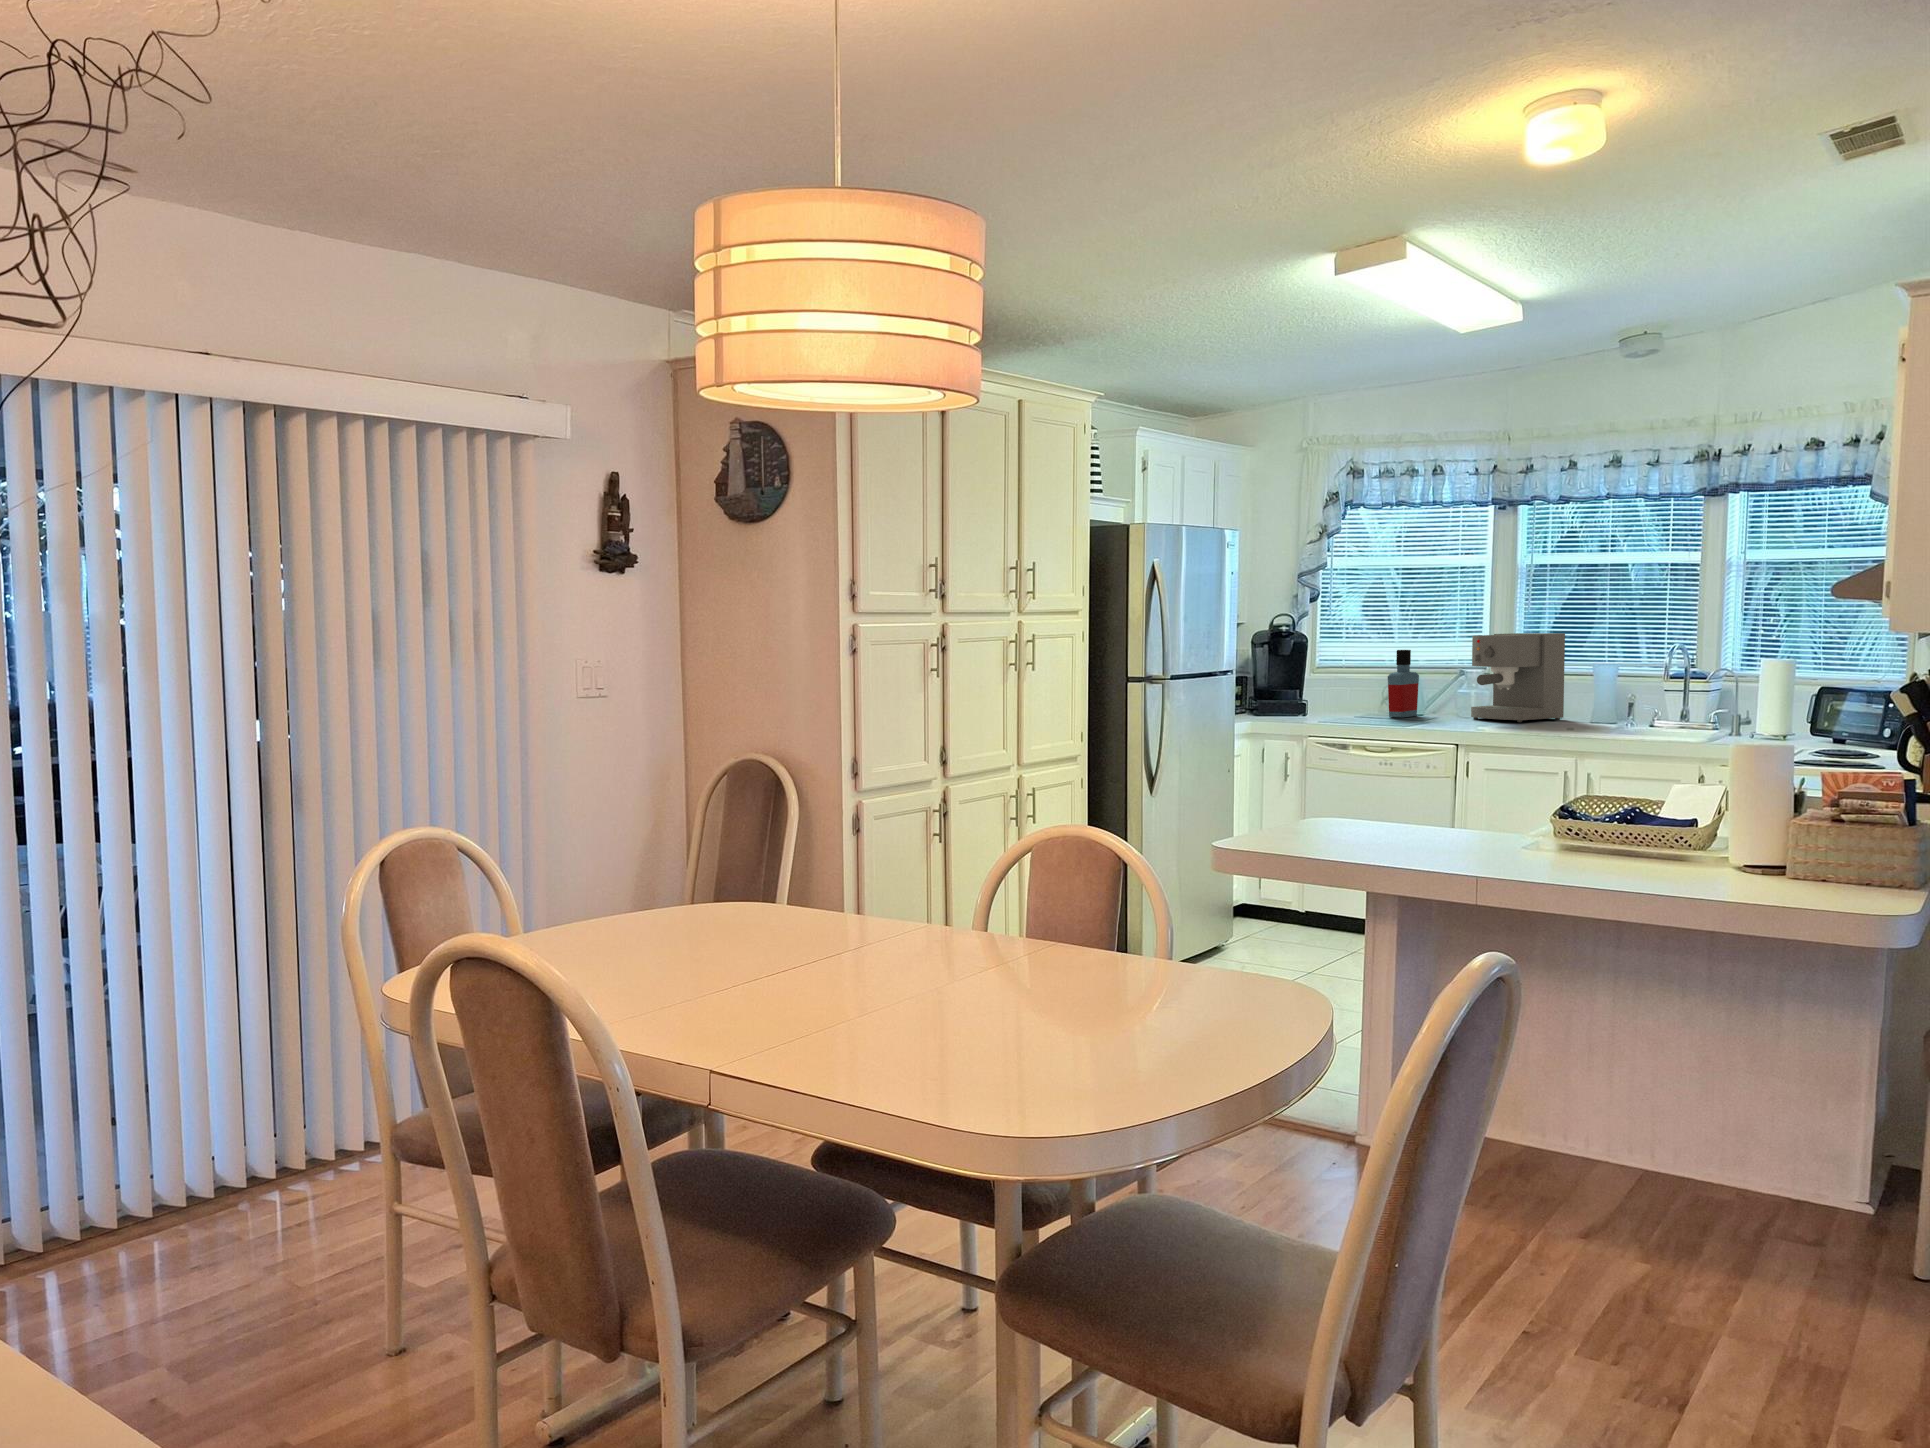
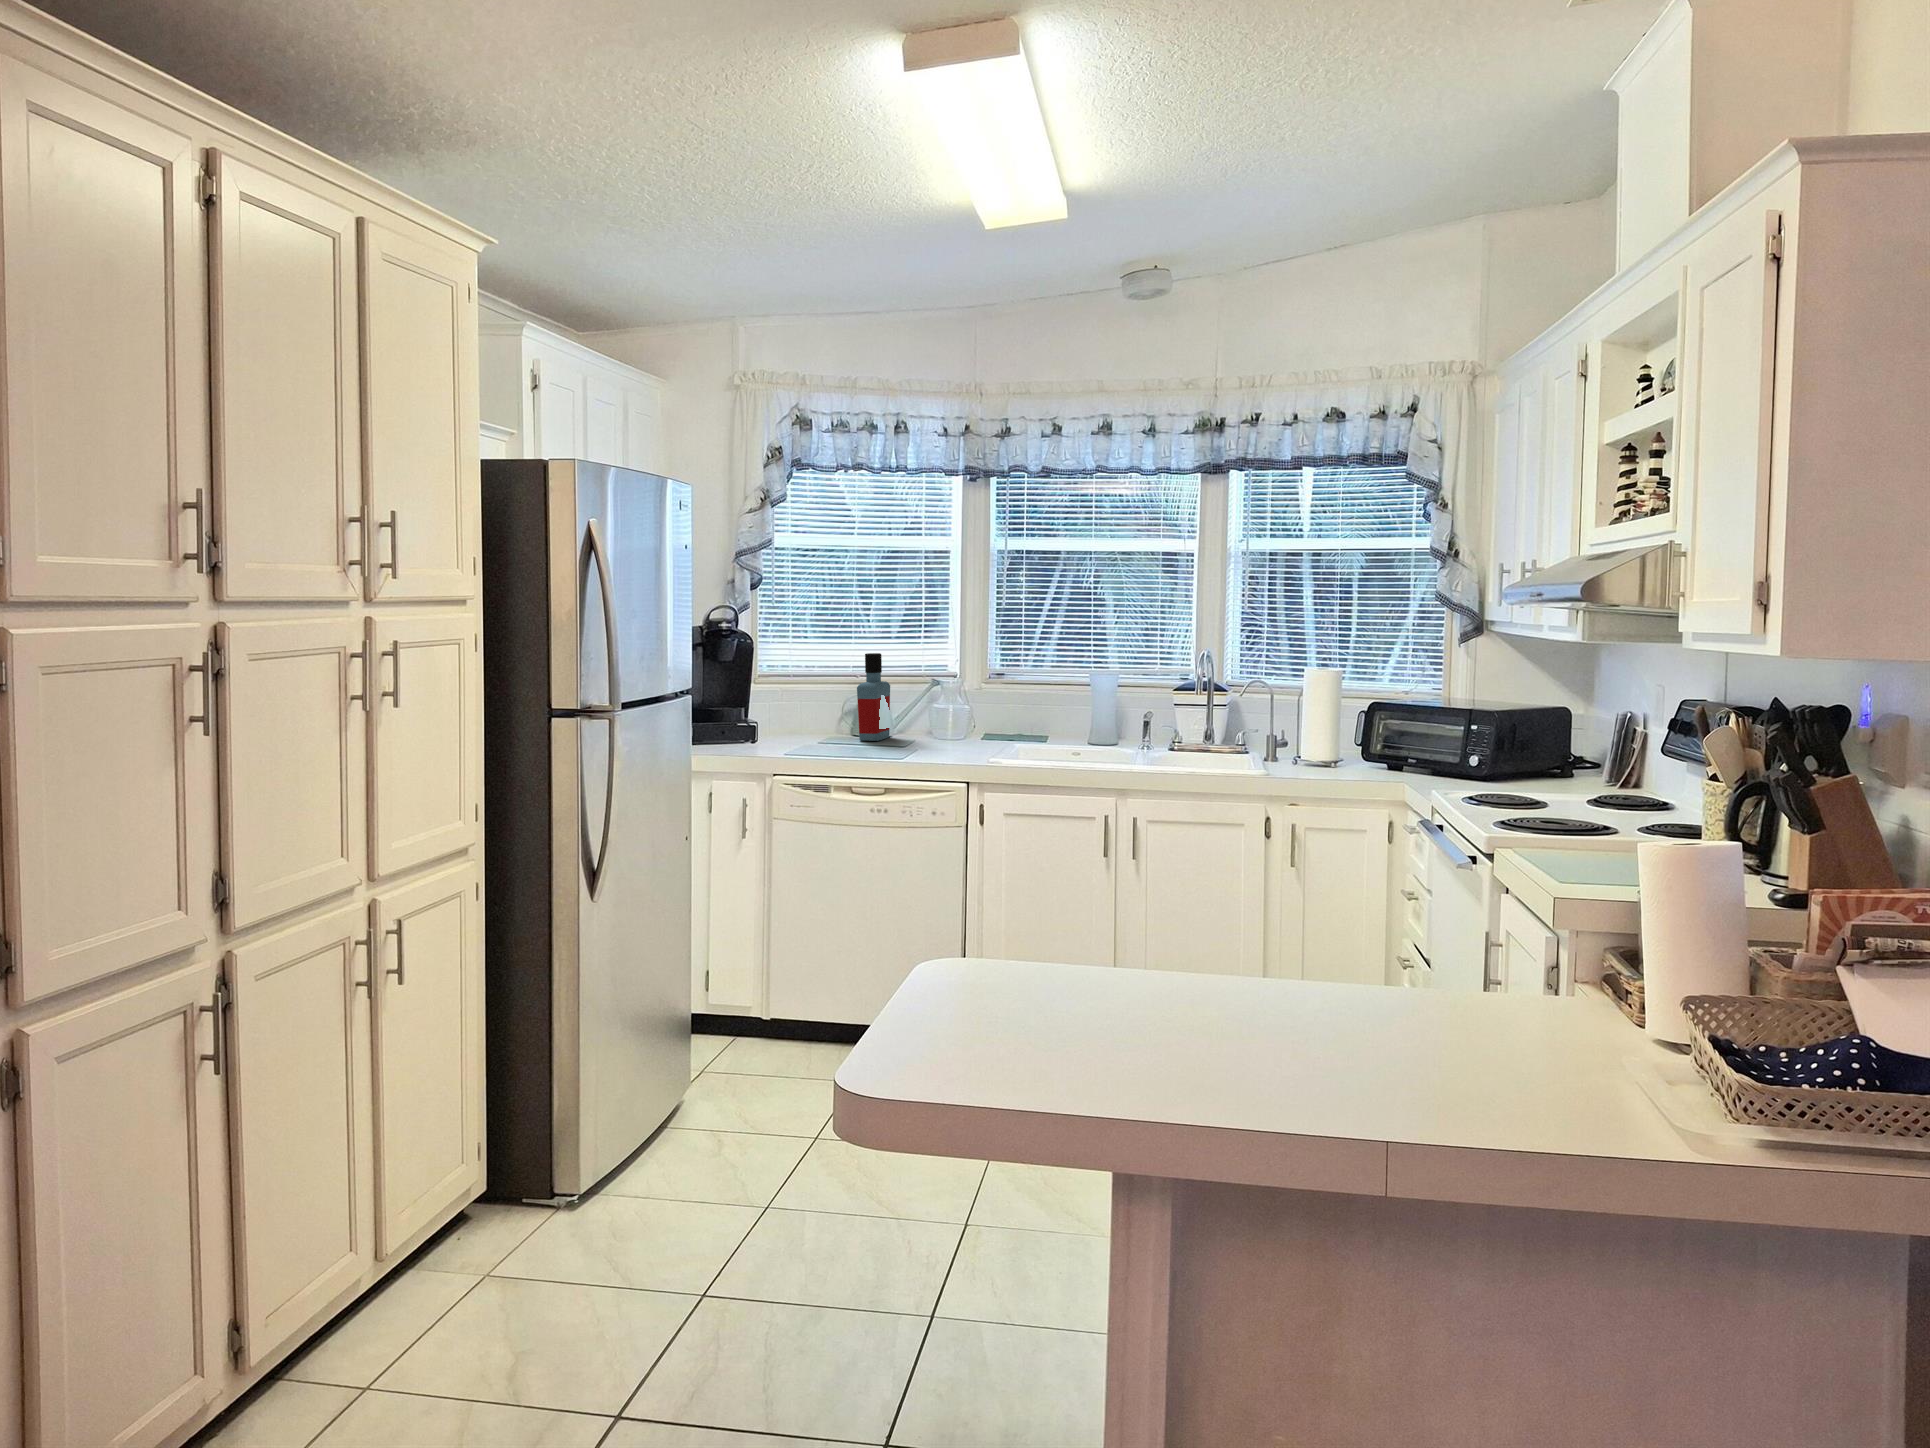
coffee maker: present [1471,633,1565,722] -> none [959,632,1063,744]

